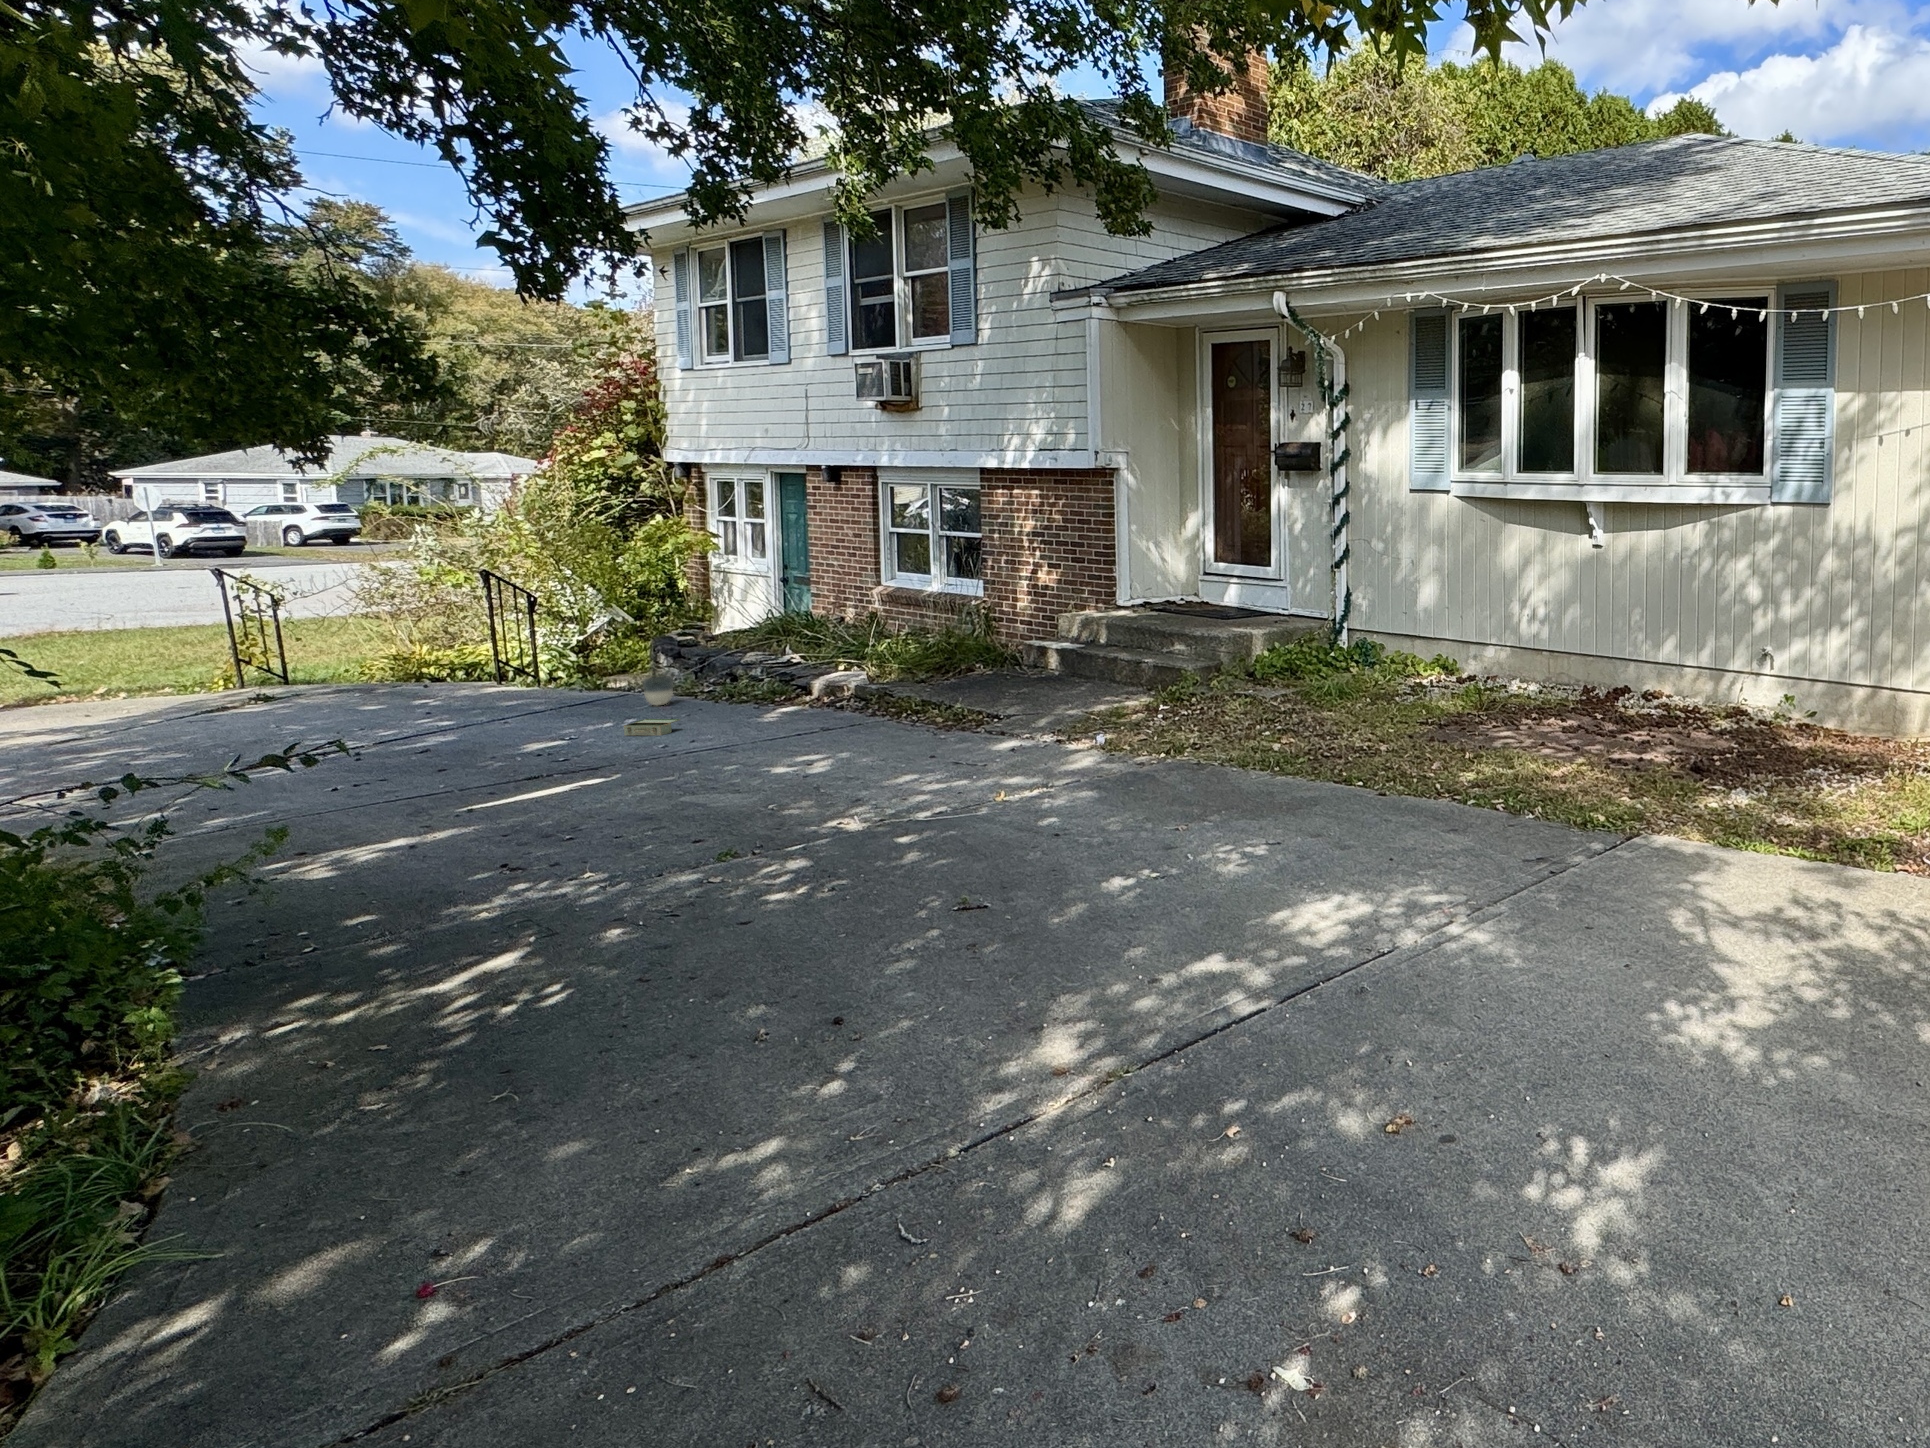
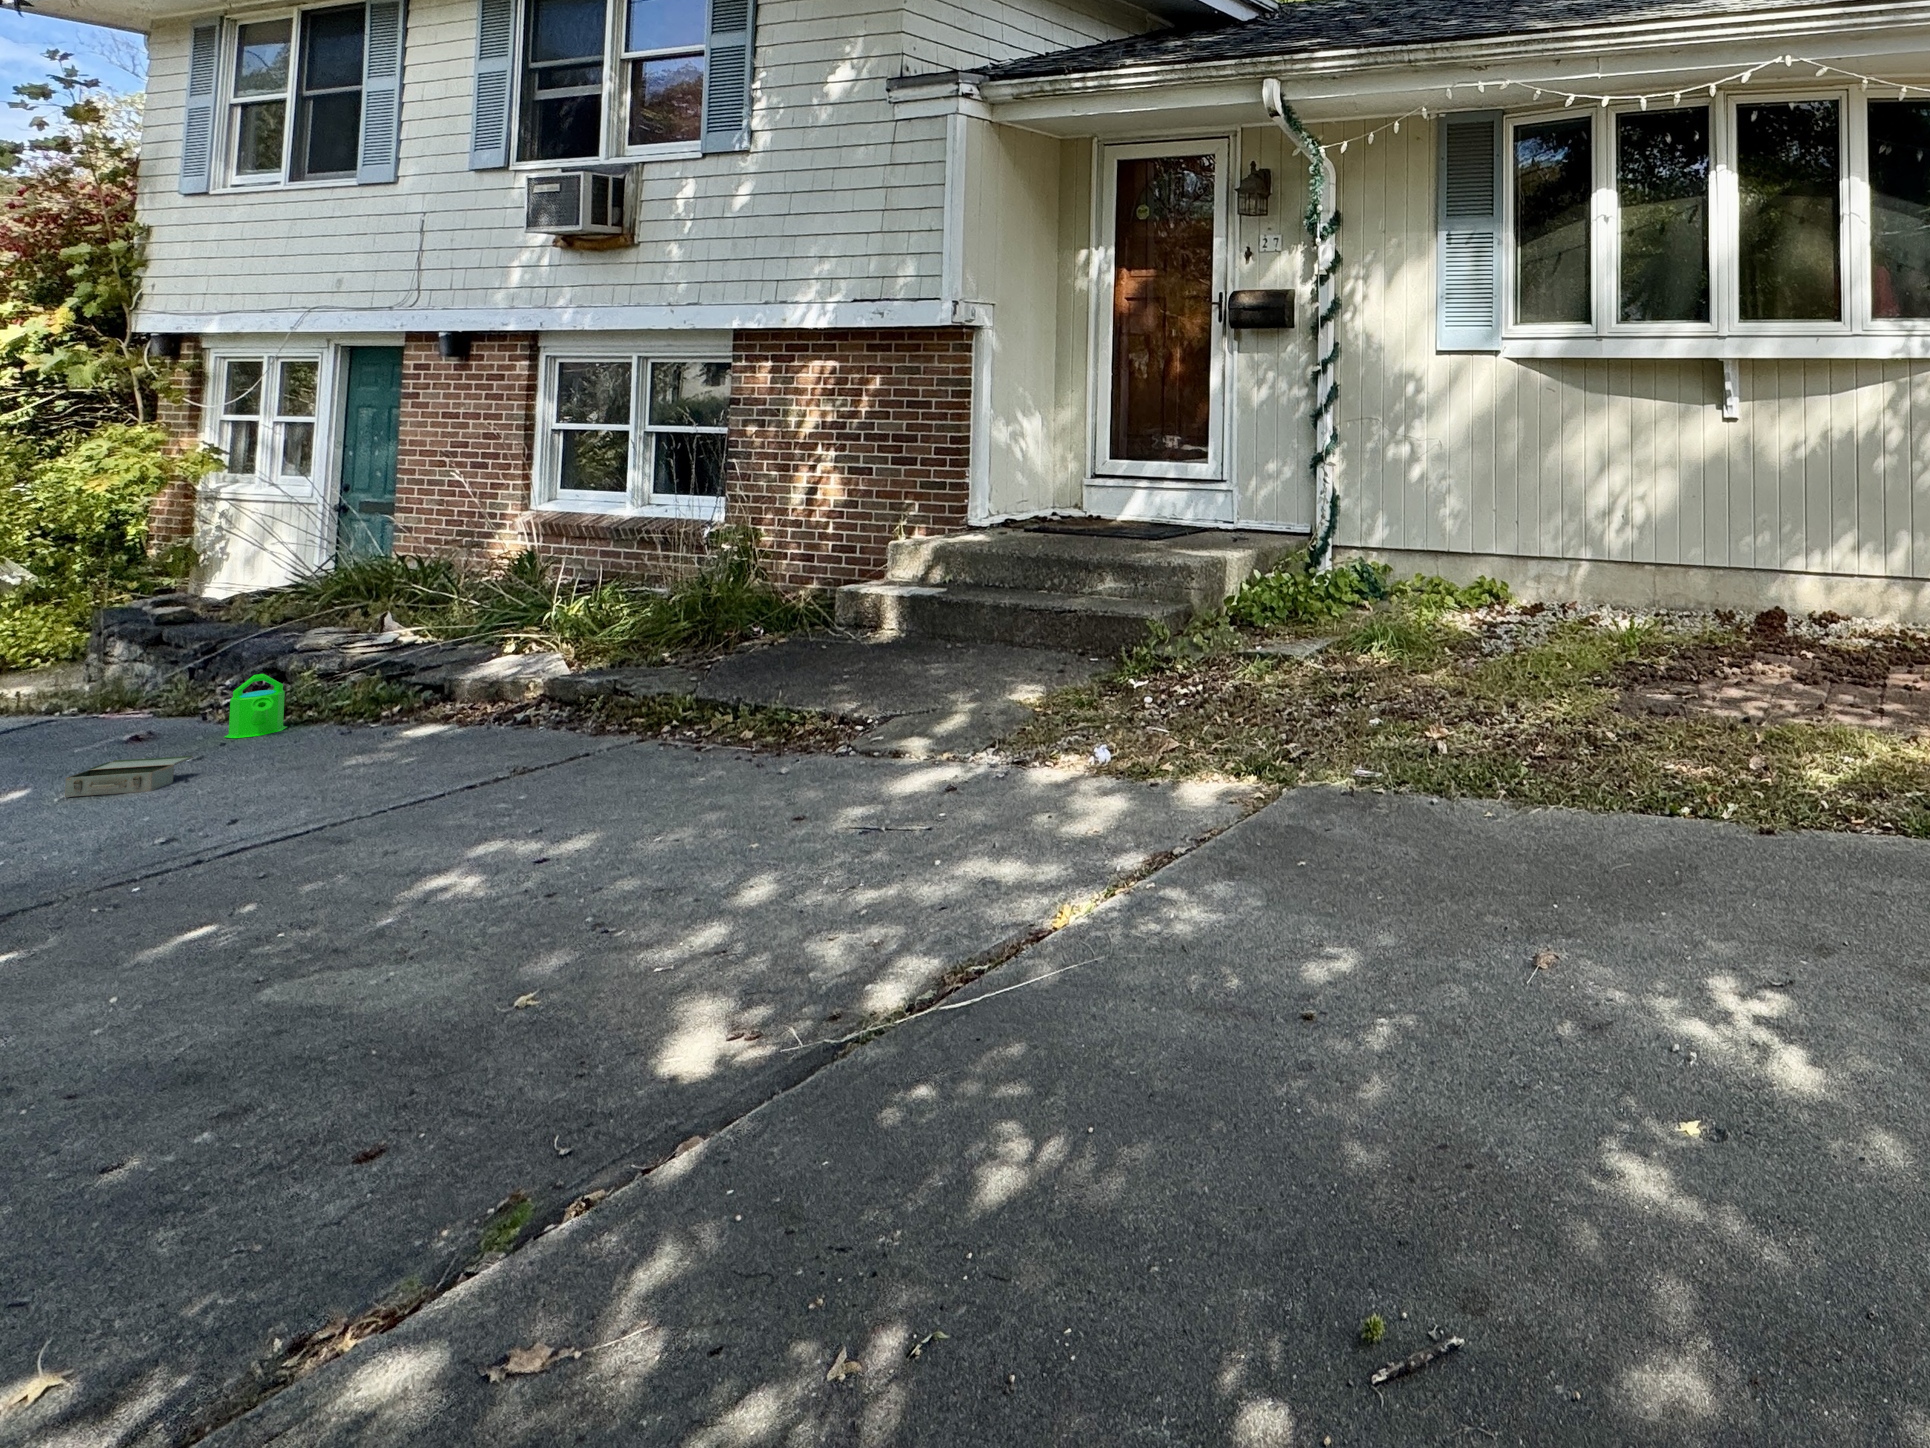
planter: present [642,676,673,705] -> none [94,675,159,730]
watering can: none [701,678,733,713] -> present [225,674,287,738]

